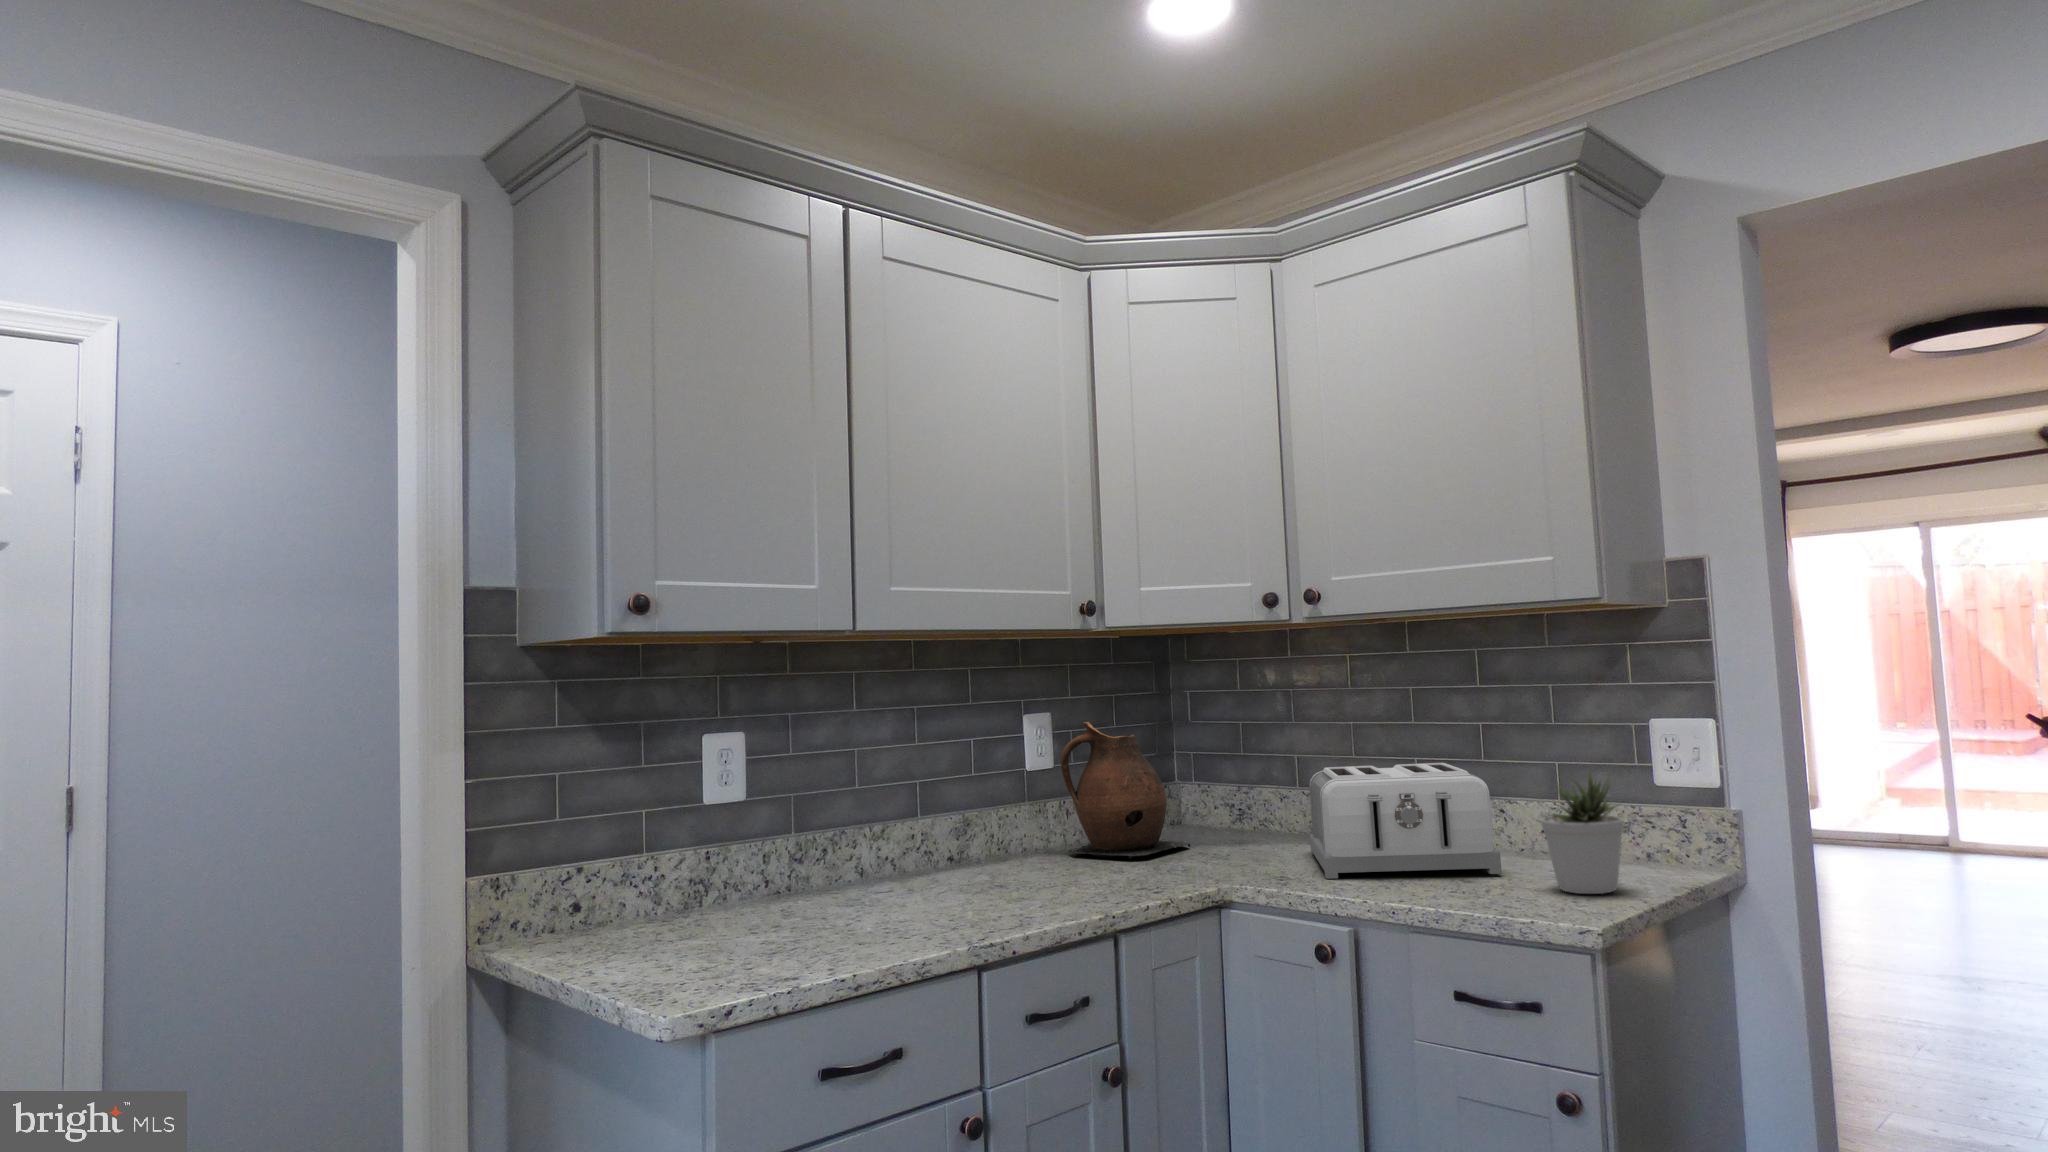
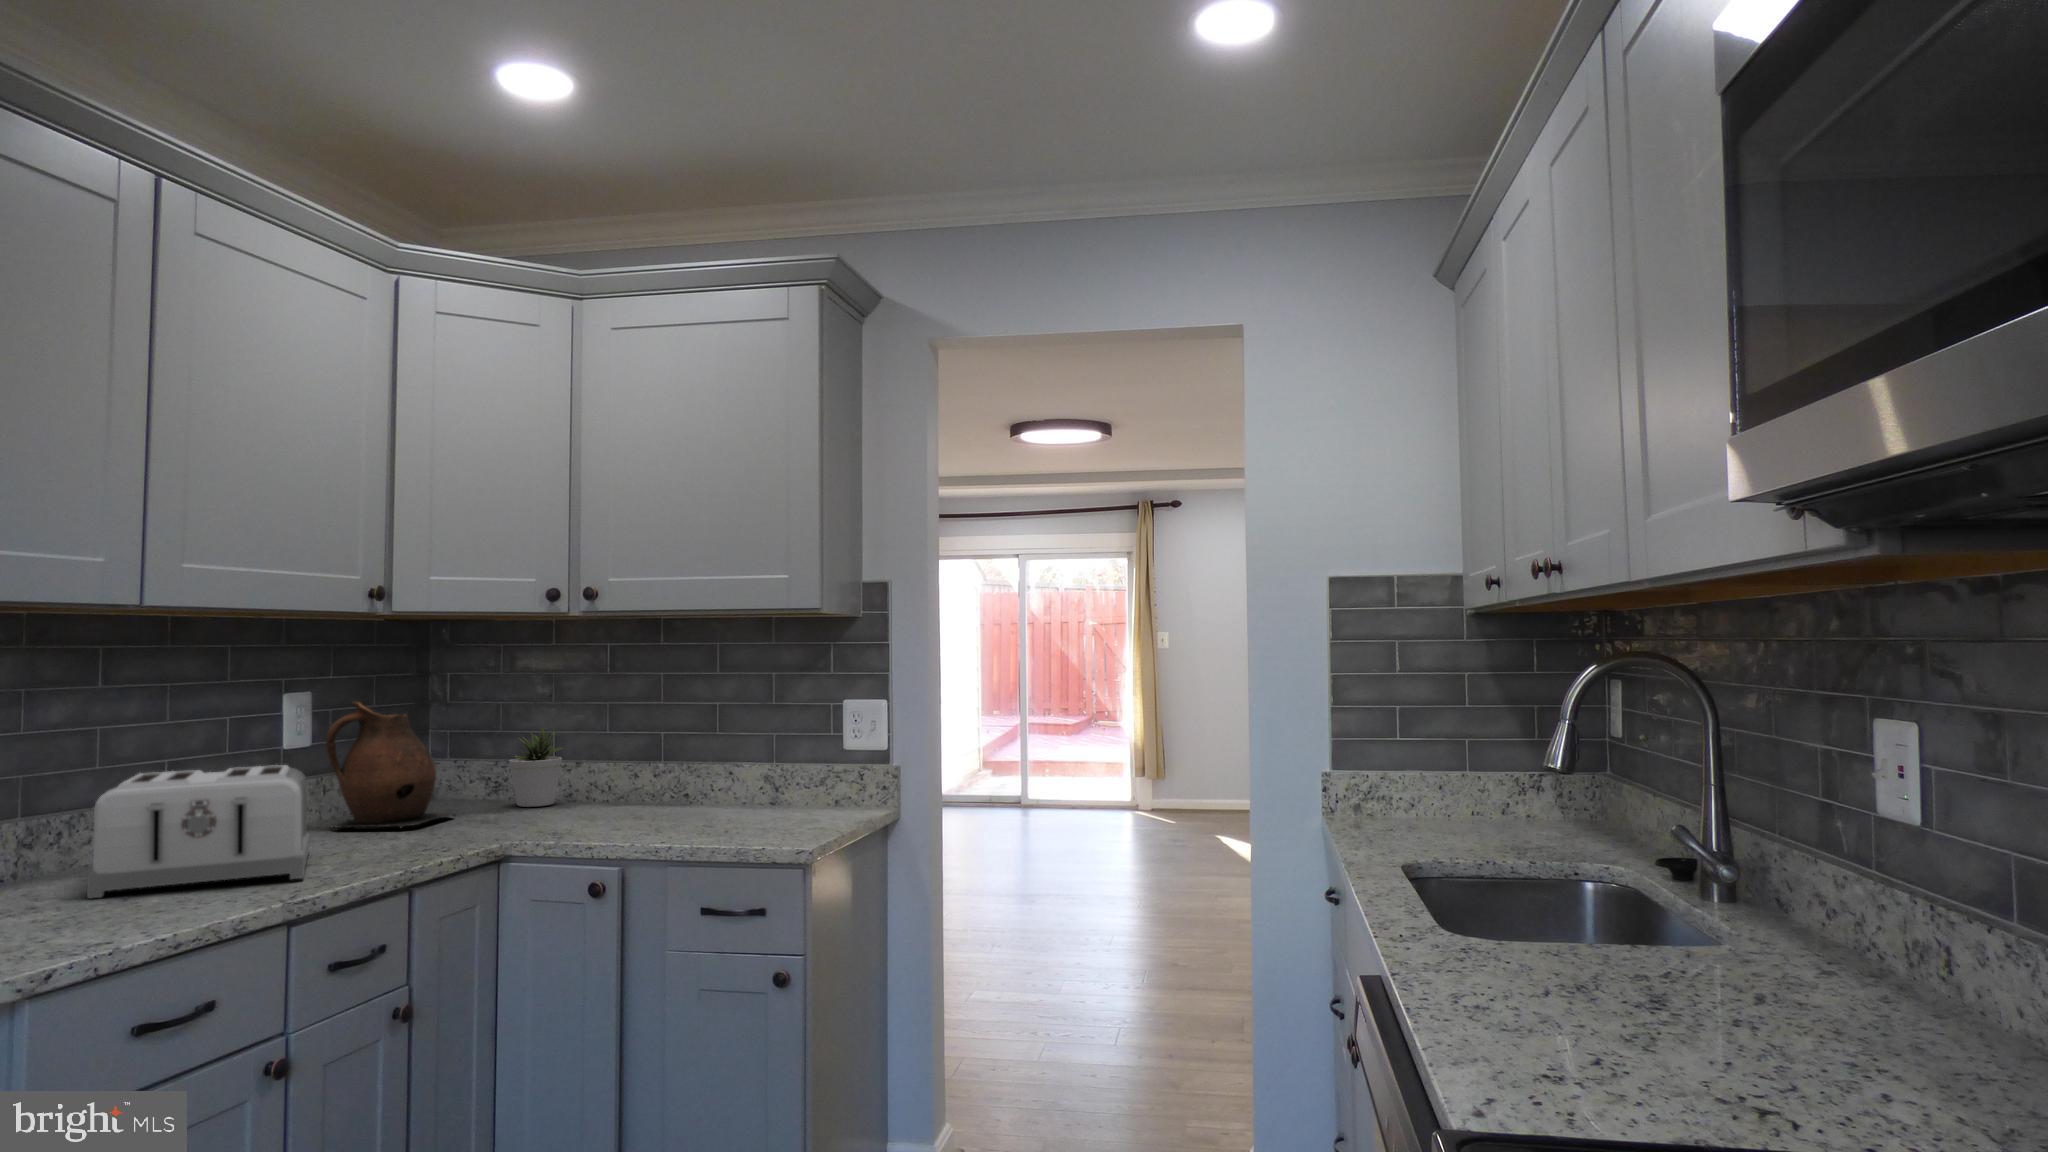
toaster: present [1309,763,1502,879] -> present [87,765,309,898]
potted plant: present [1541,773,1623,894] -> present [509,729,563,807]

